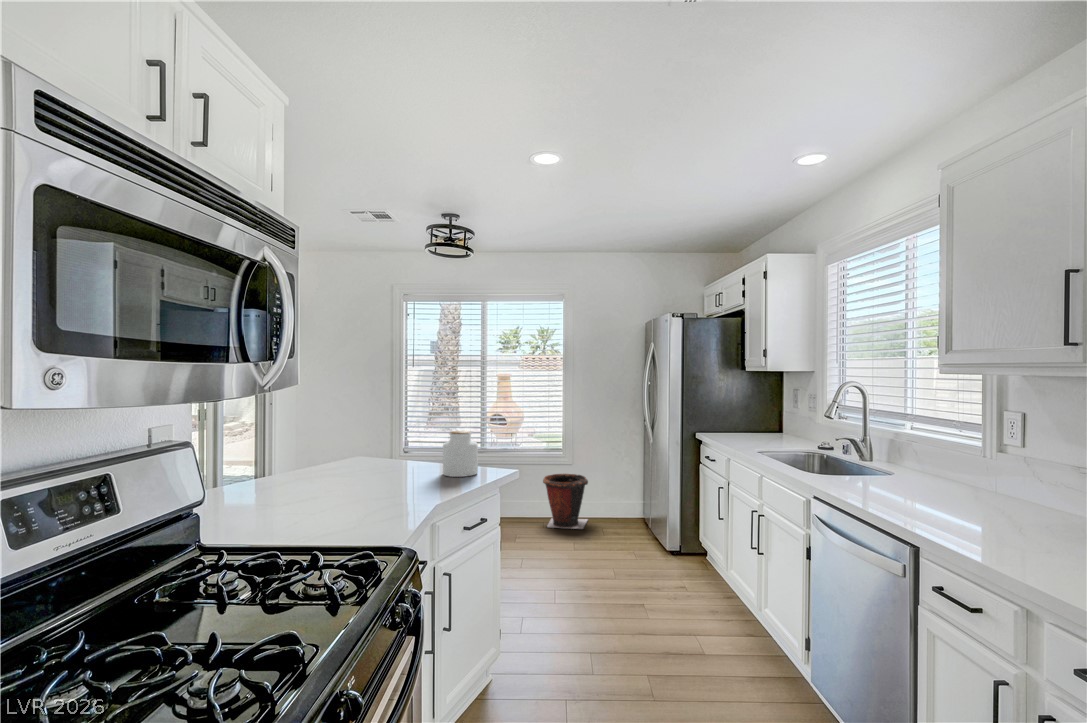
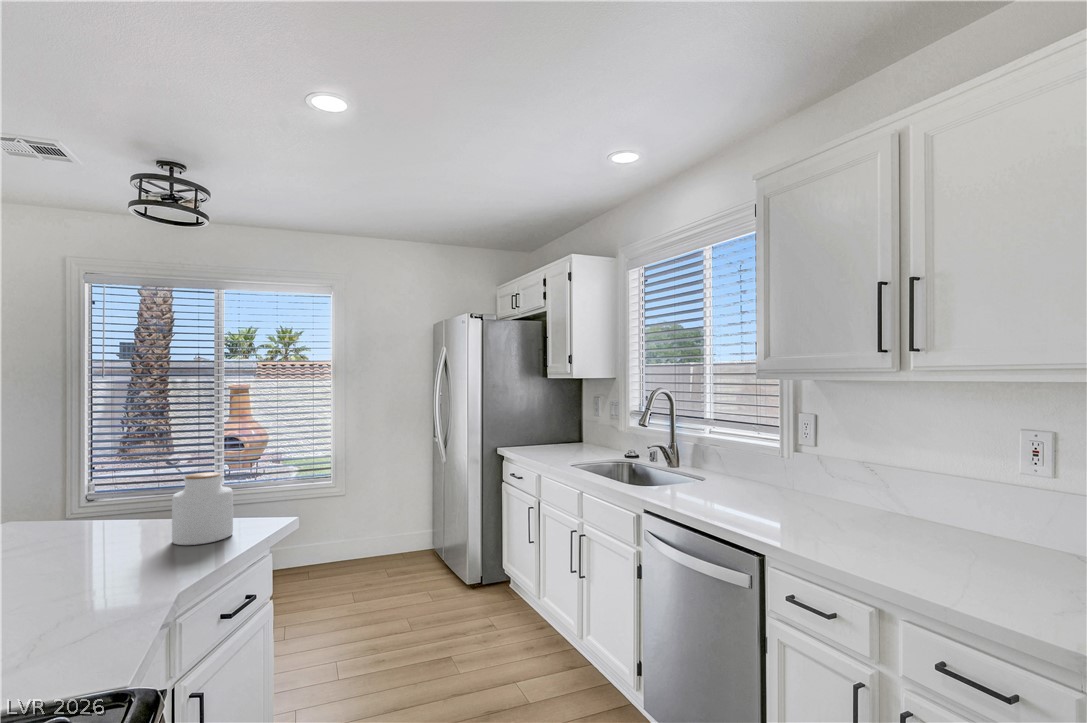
waste bin: present [543,474,588,529] -> none [308,506,367,579]

